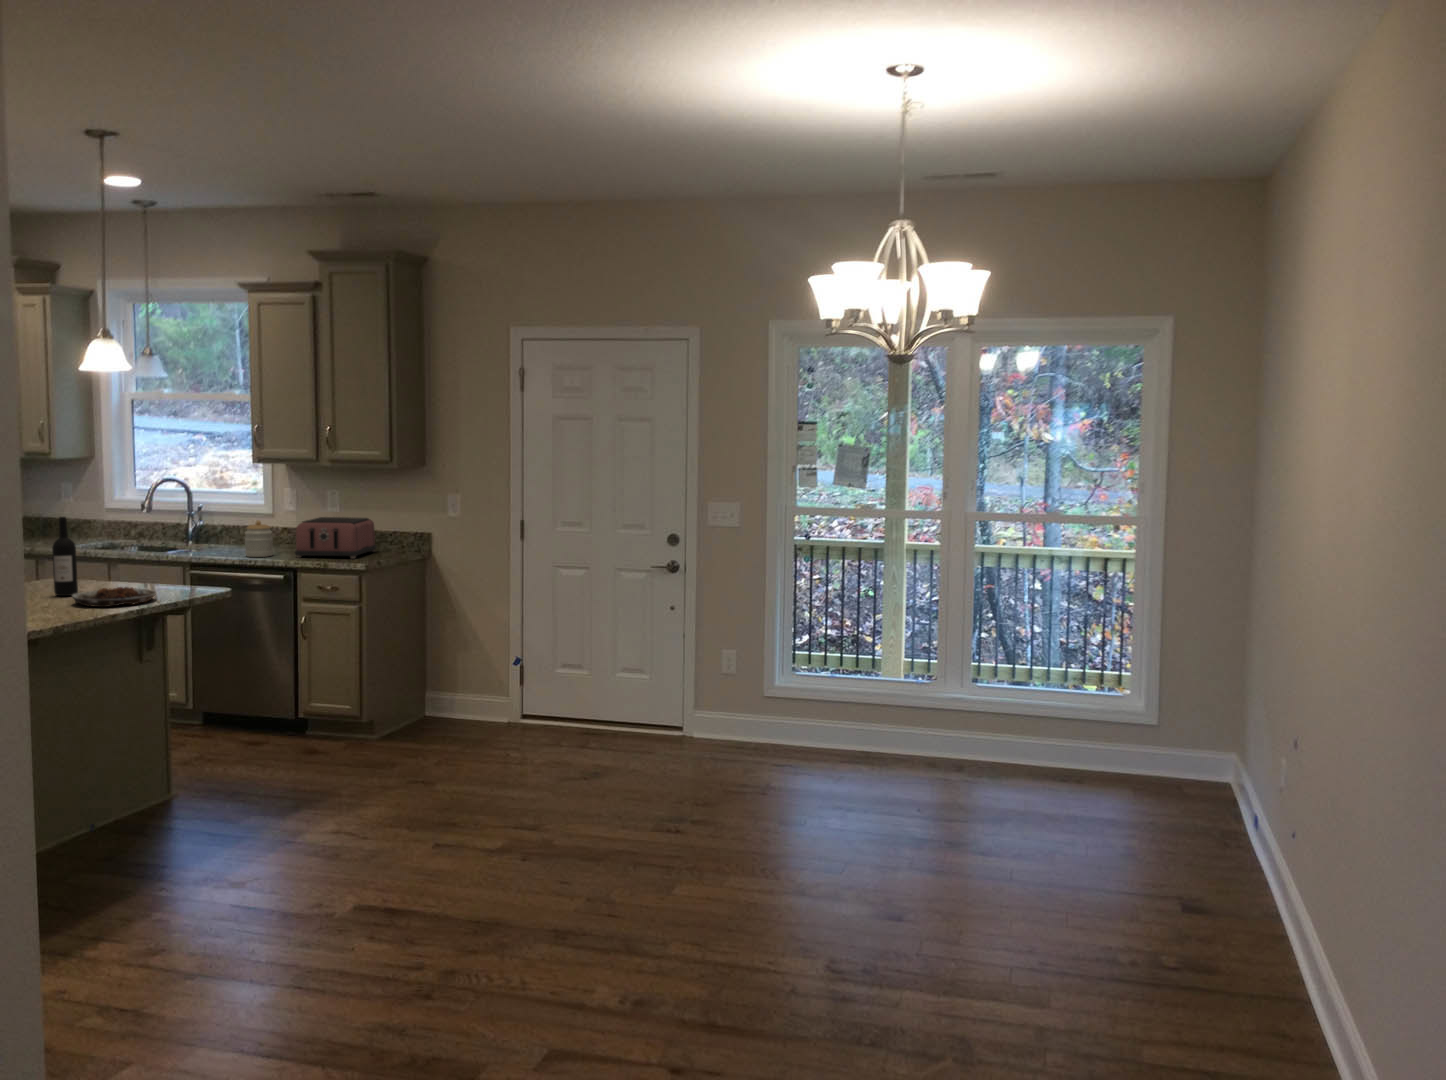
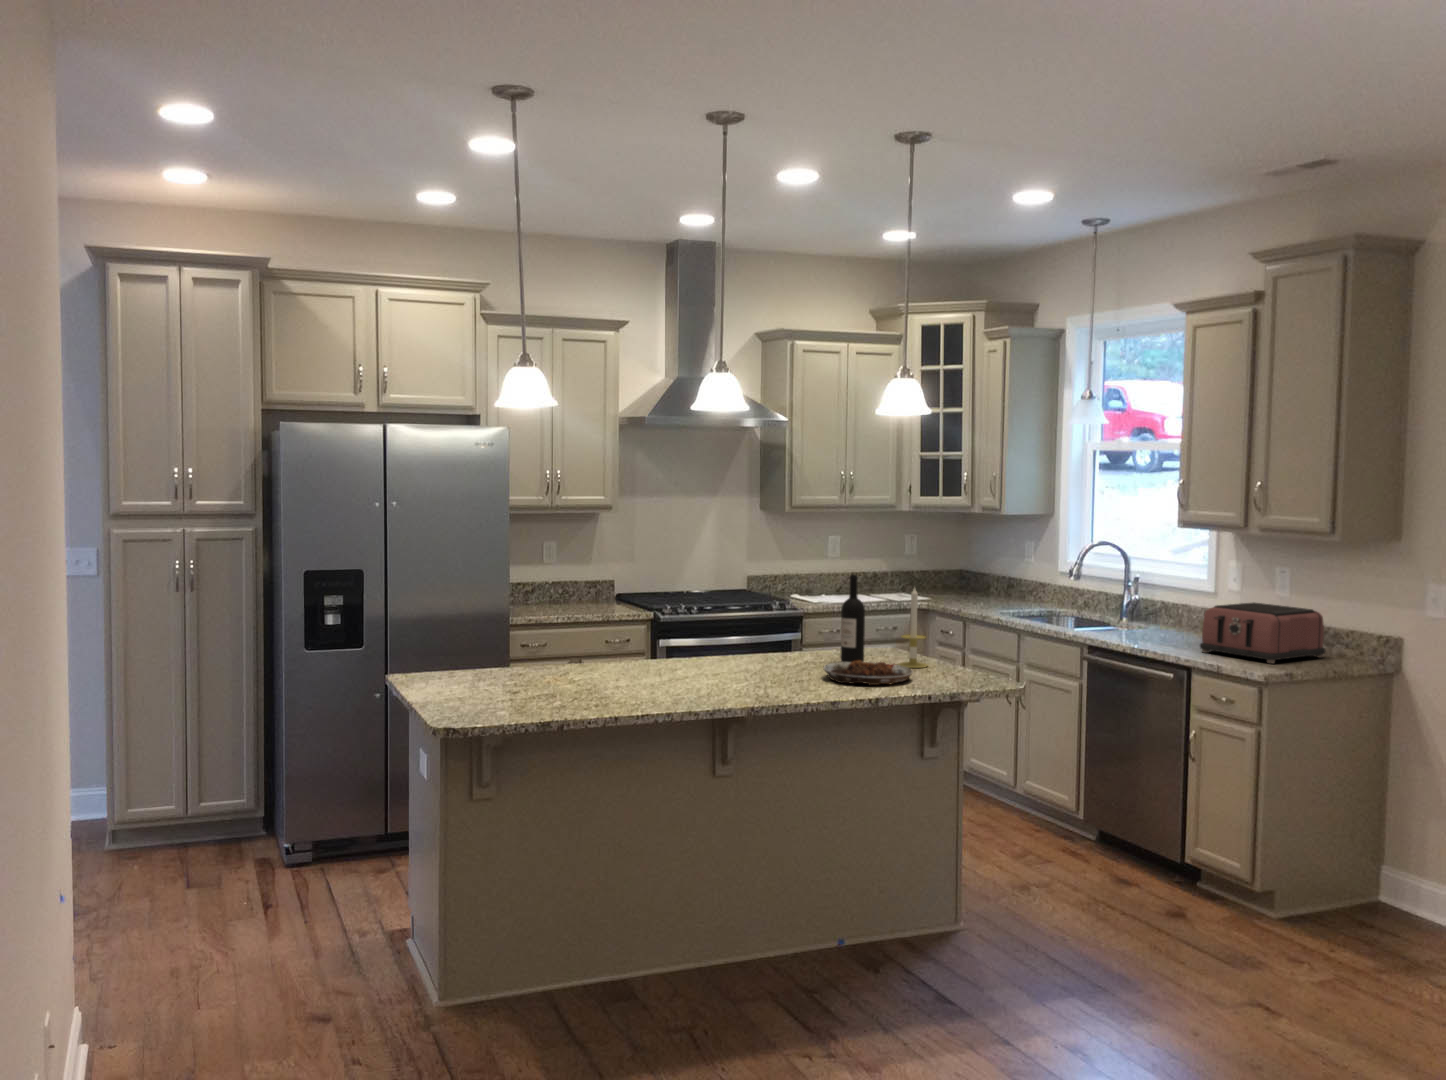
jar: present [245,521,273,557] -> none [1145,599,1182,646]
candle: none [109,522,137,592] -> present [898,588,927,668]

